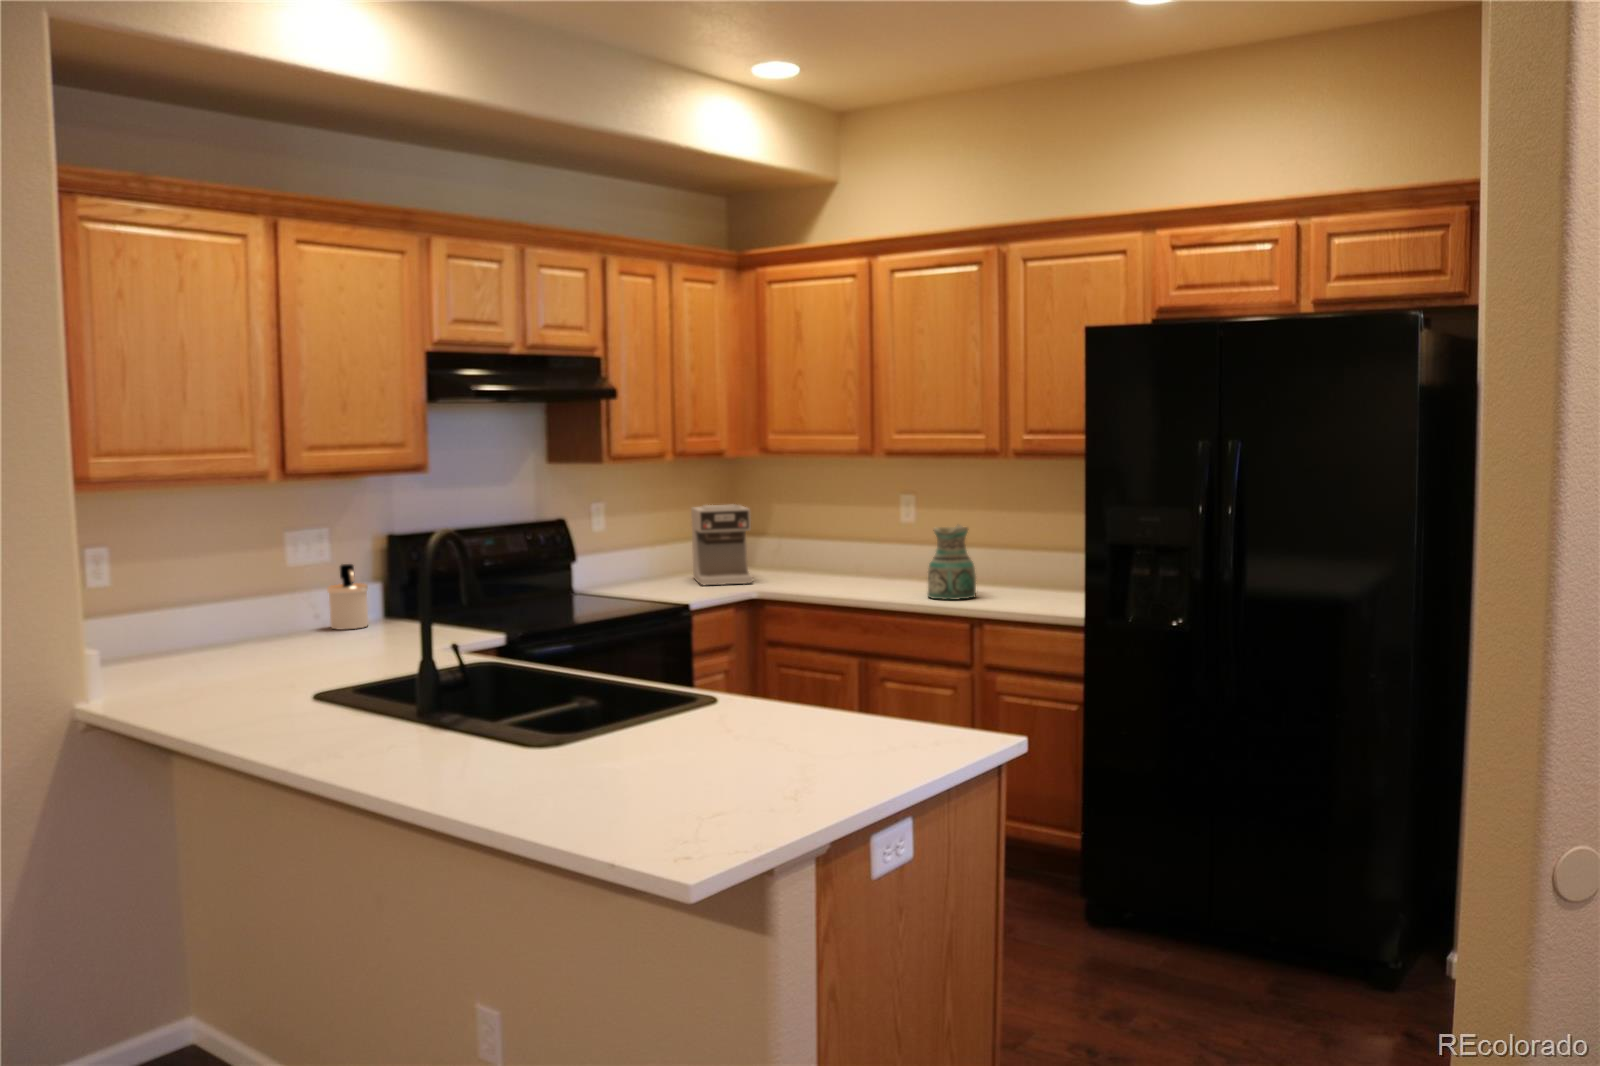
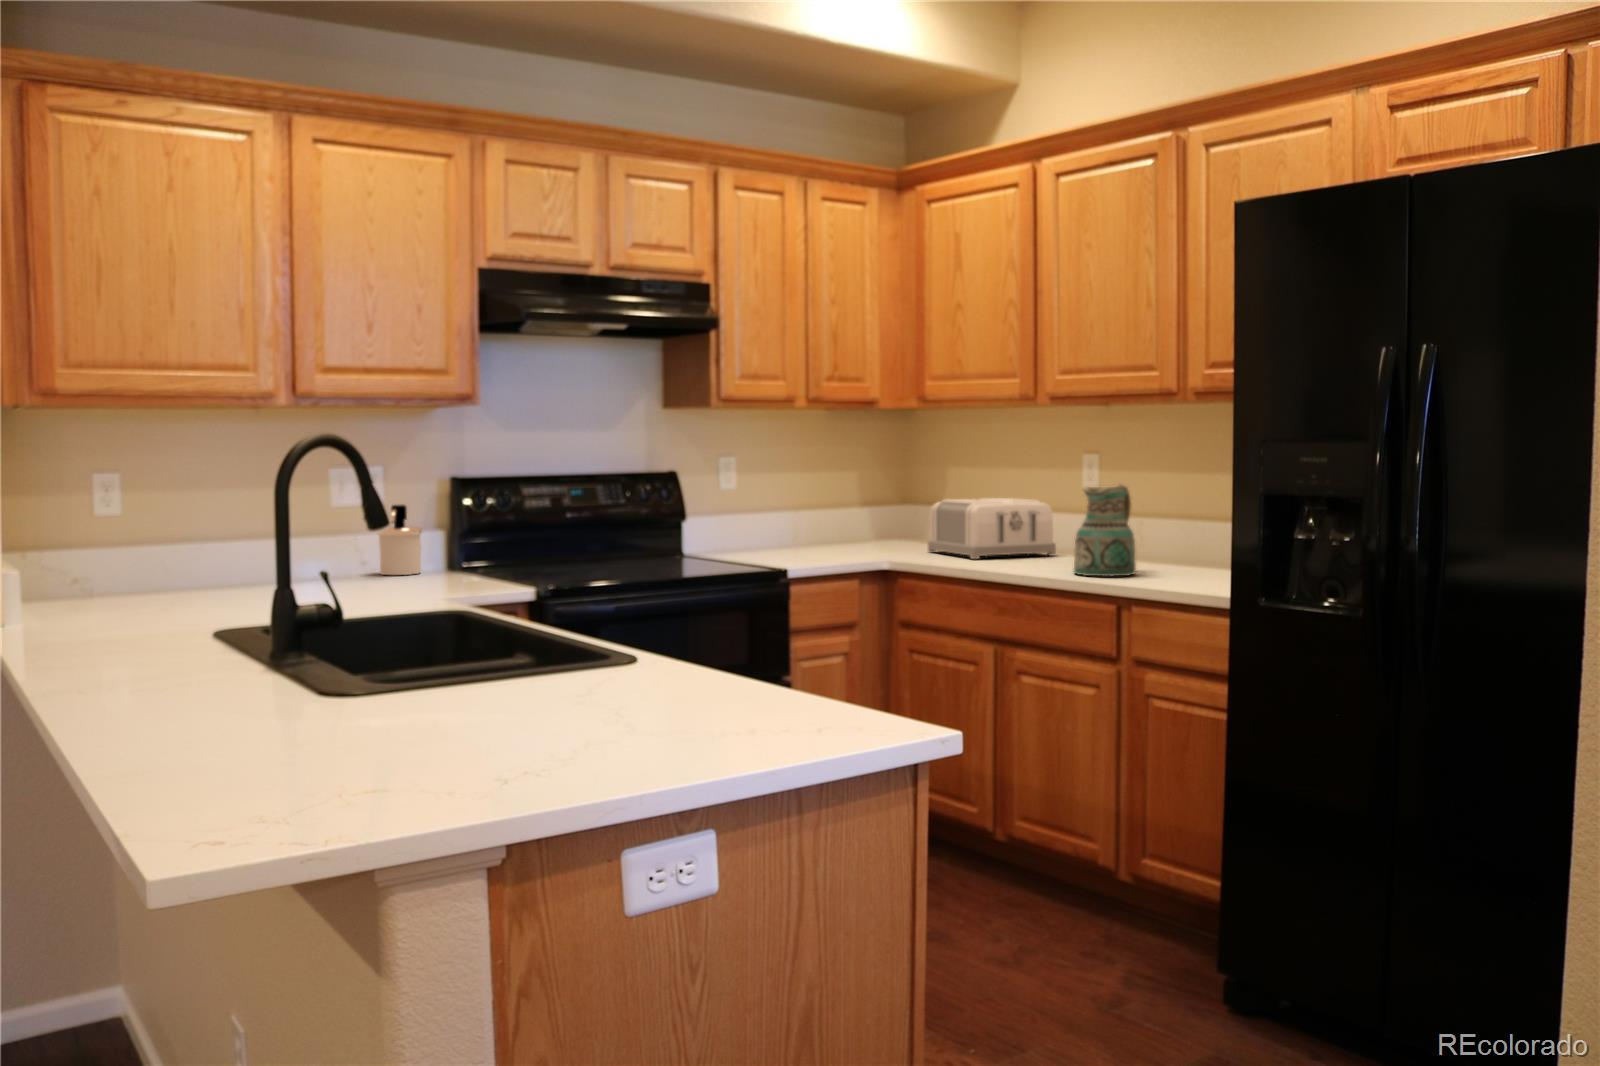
coffee maker: present [691,505,753,585] -> none [834,463,897,553]
toaster: none [778,532,889,587] -> present [928,498,1056,559]

